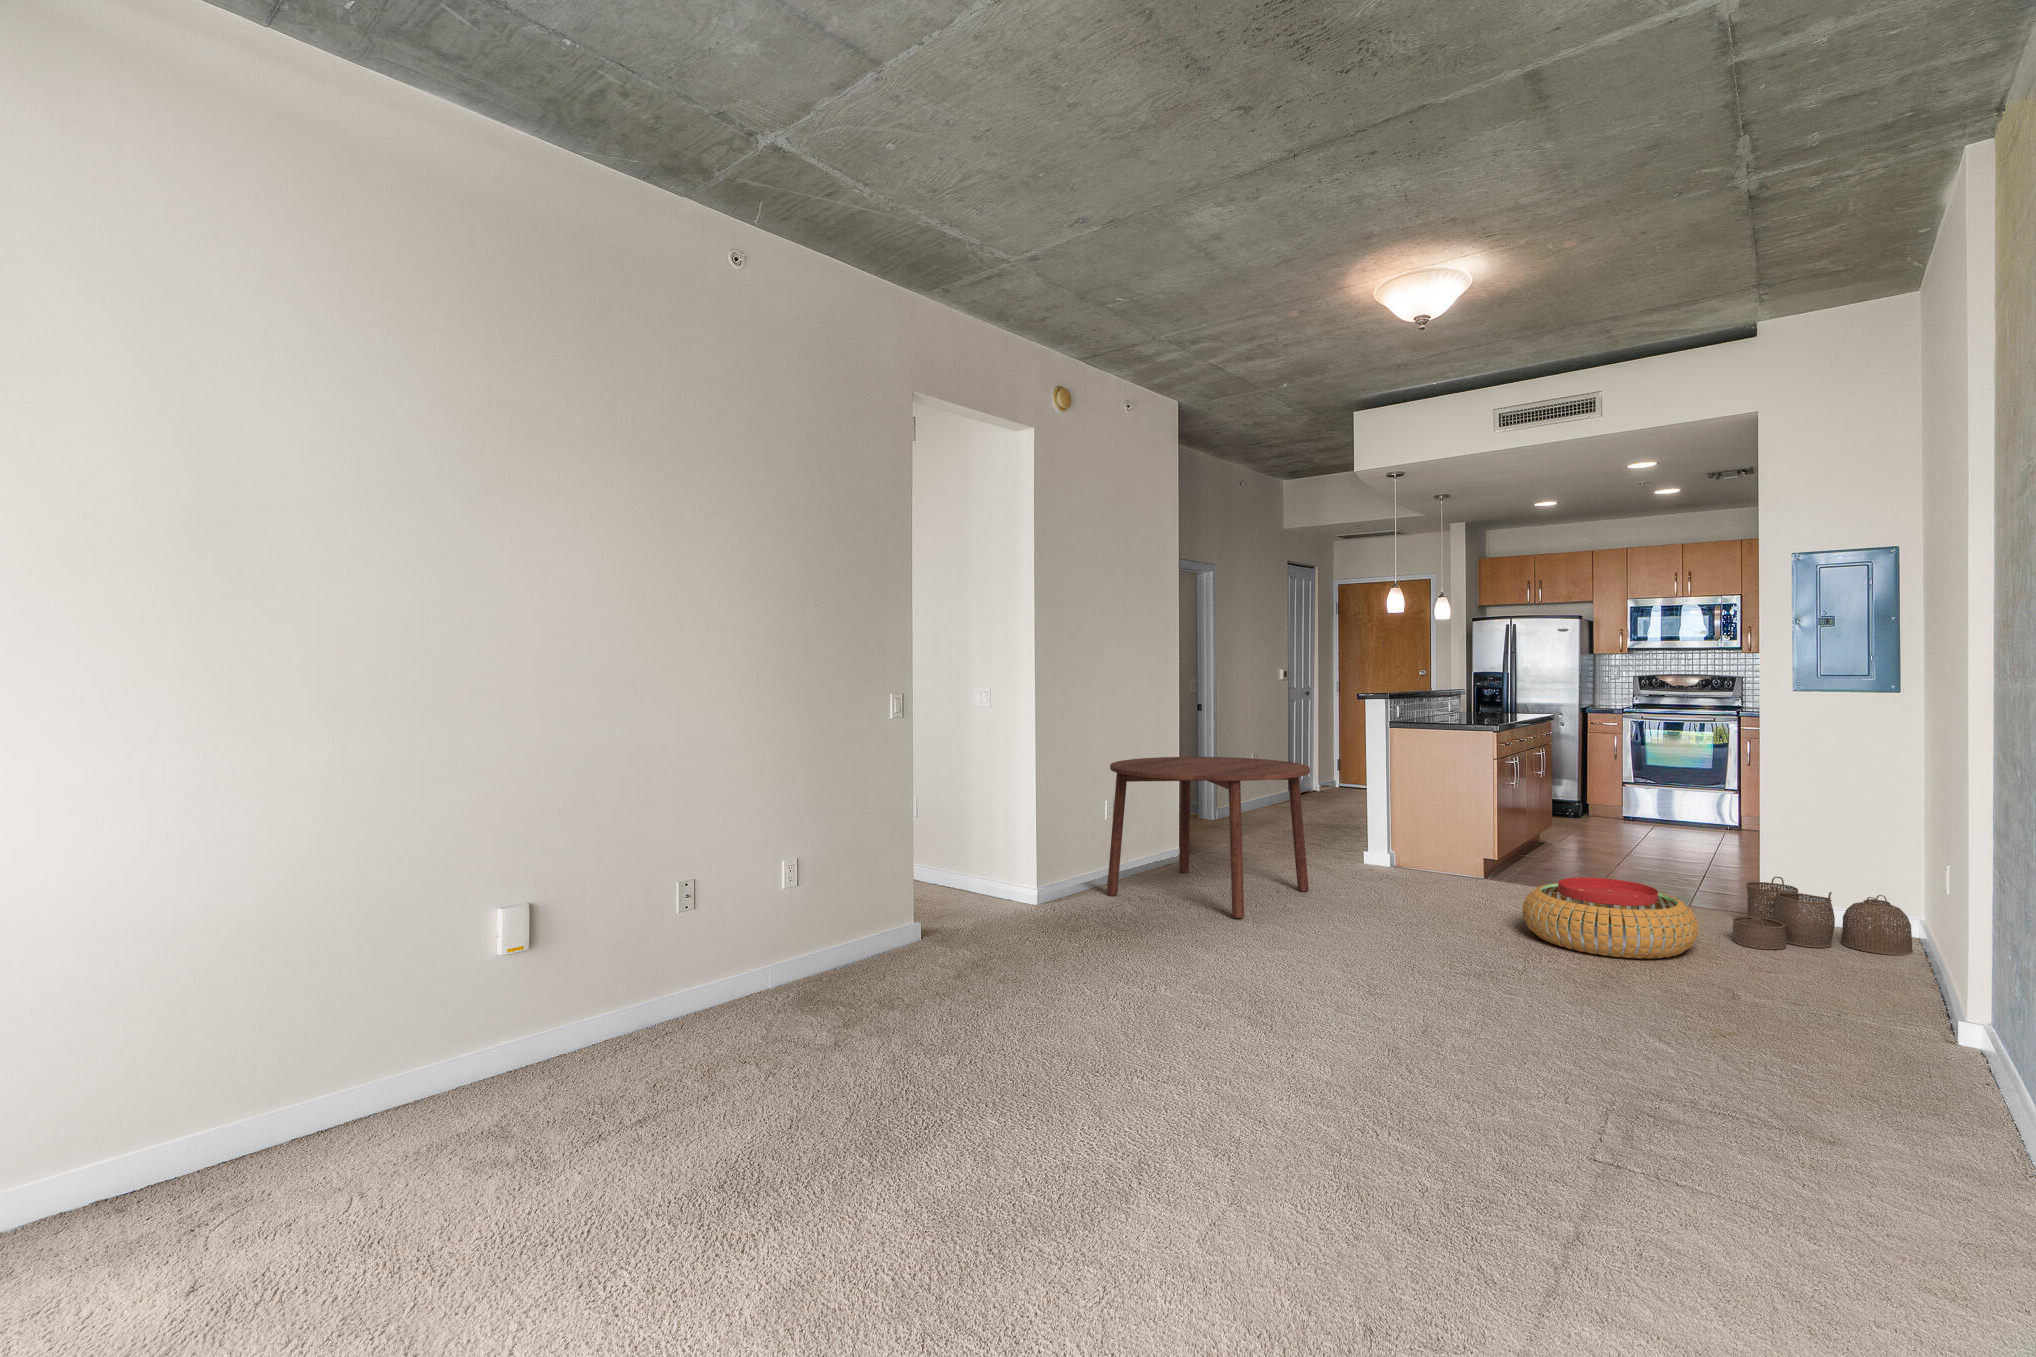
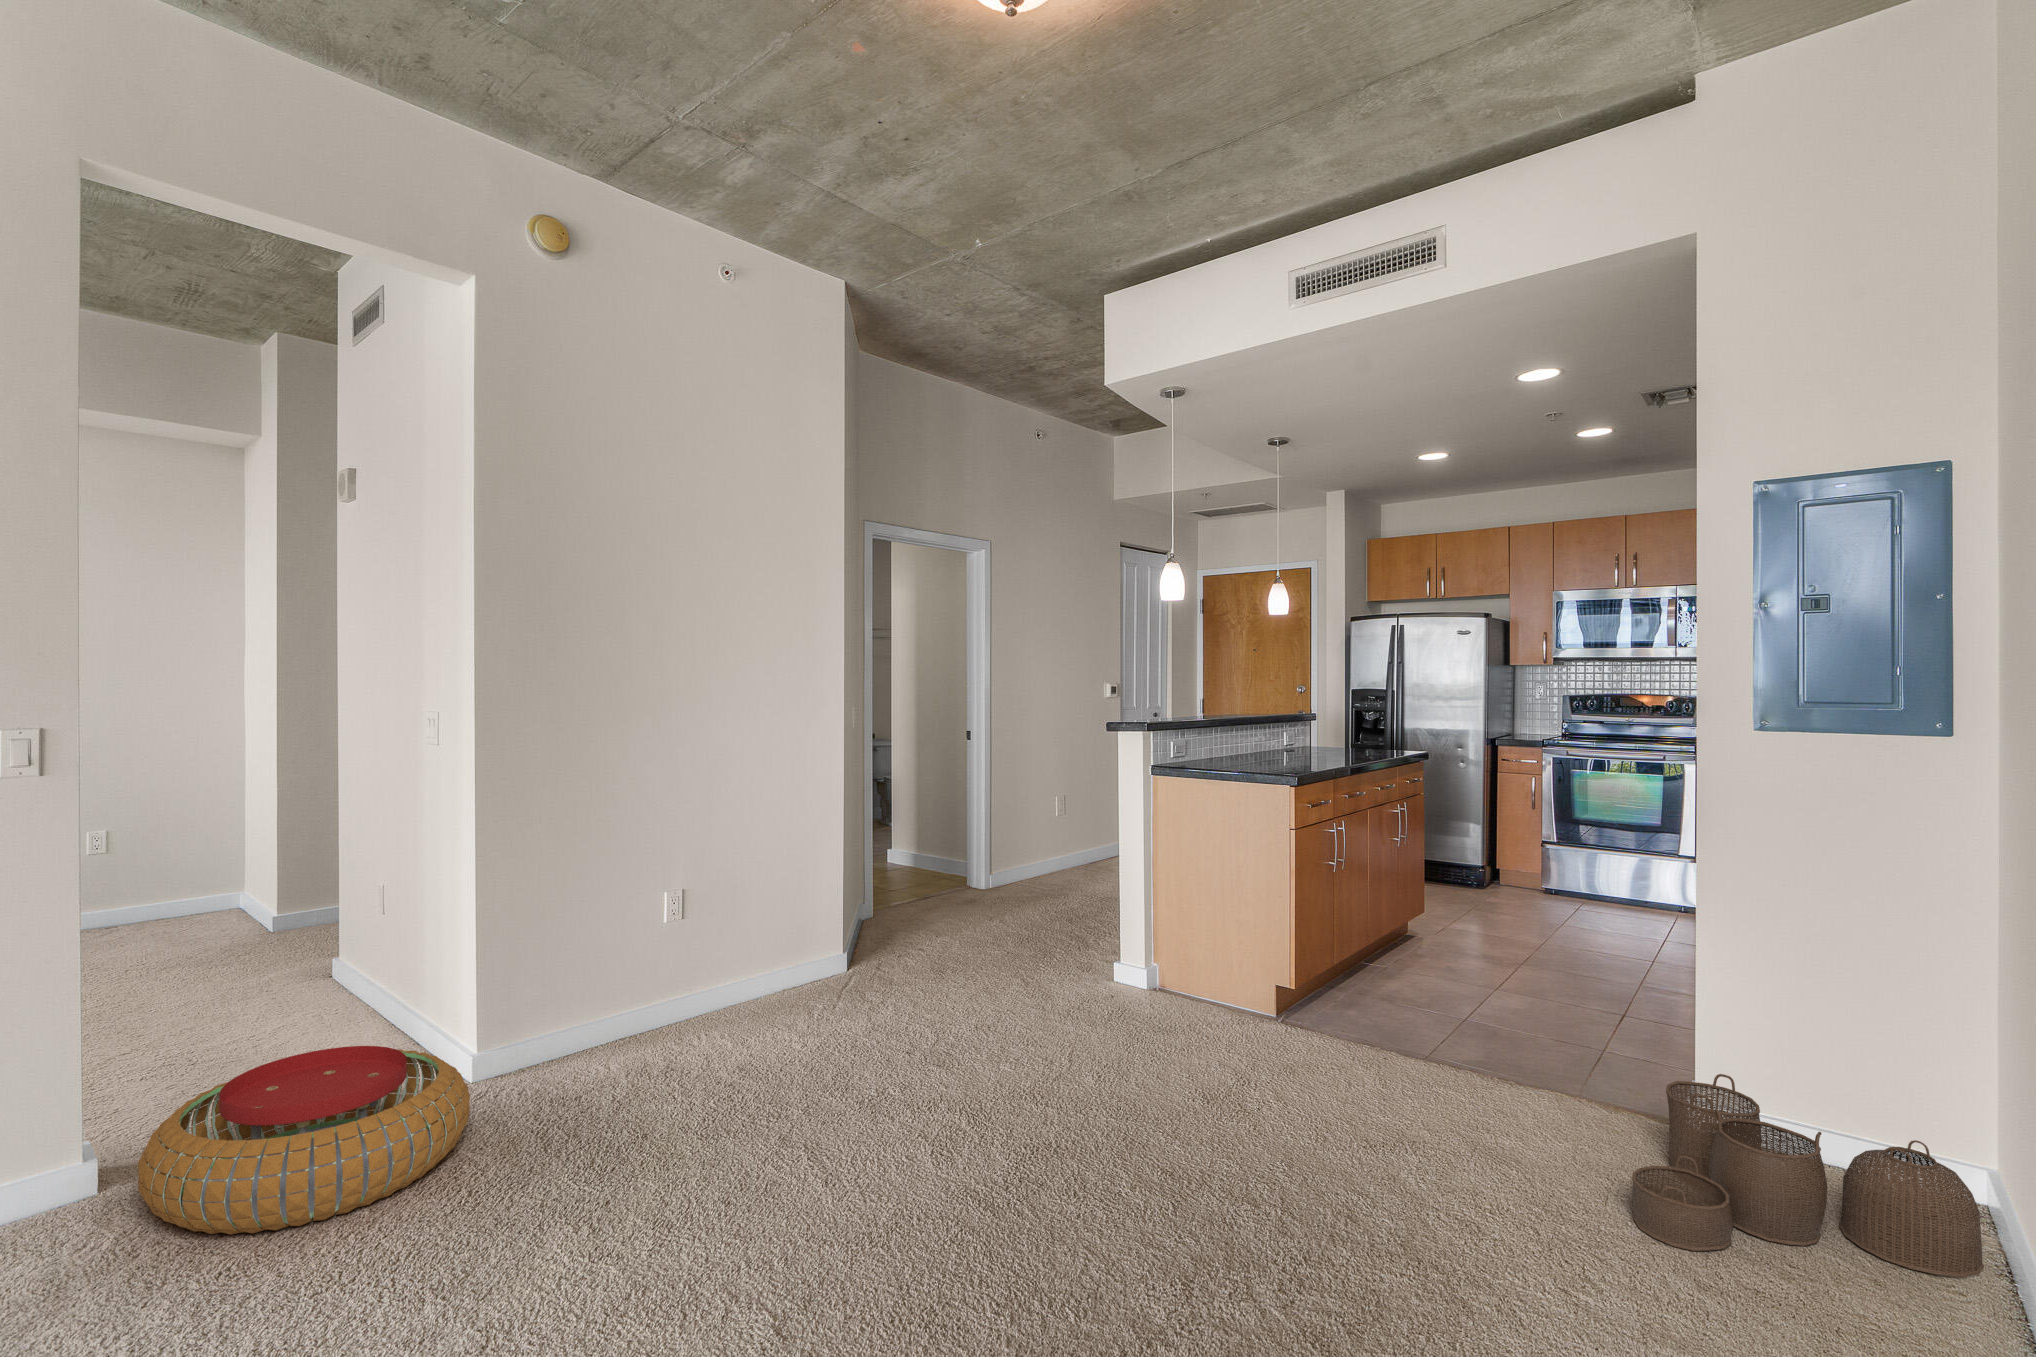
dining table: present [1107,757,1310,918] -> none [623,820,966,1130]
pouf: present [1523,878,1698,959] -> present [138,1046,470,1235]

